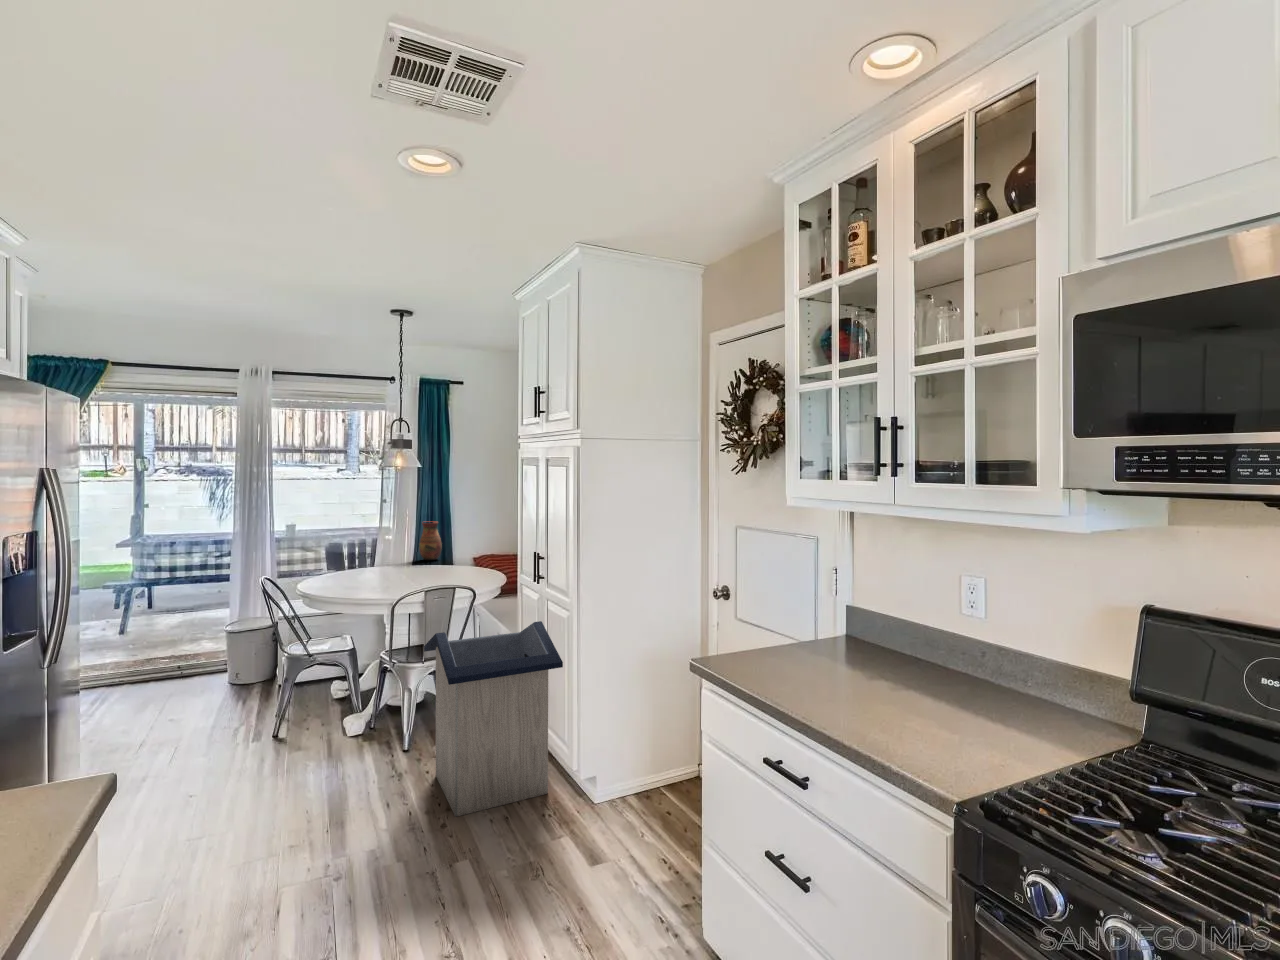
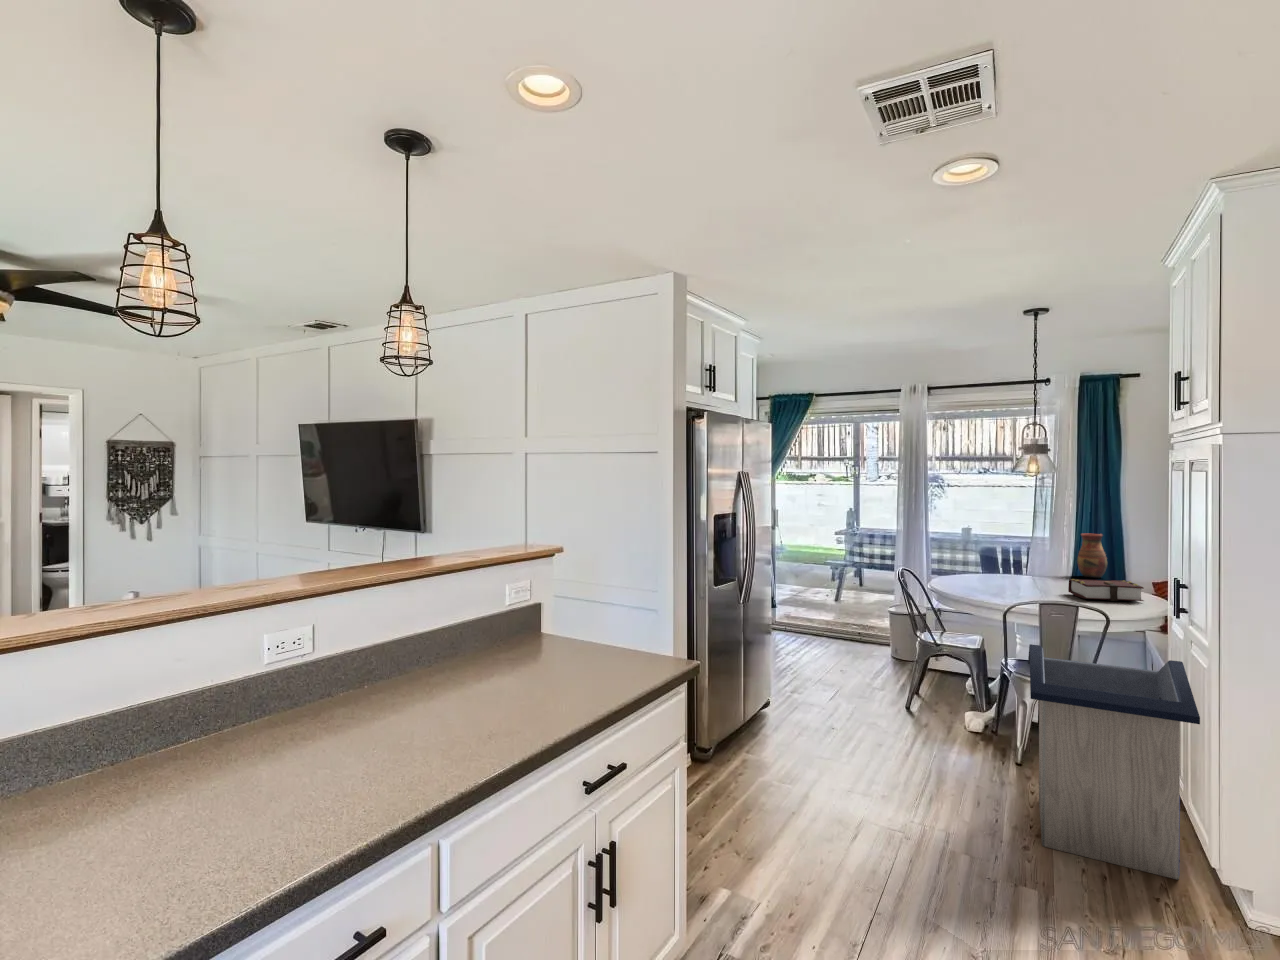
book: none [428,561,486,581] -> present [1068,579,1144,601]

